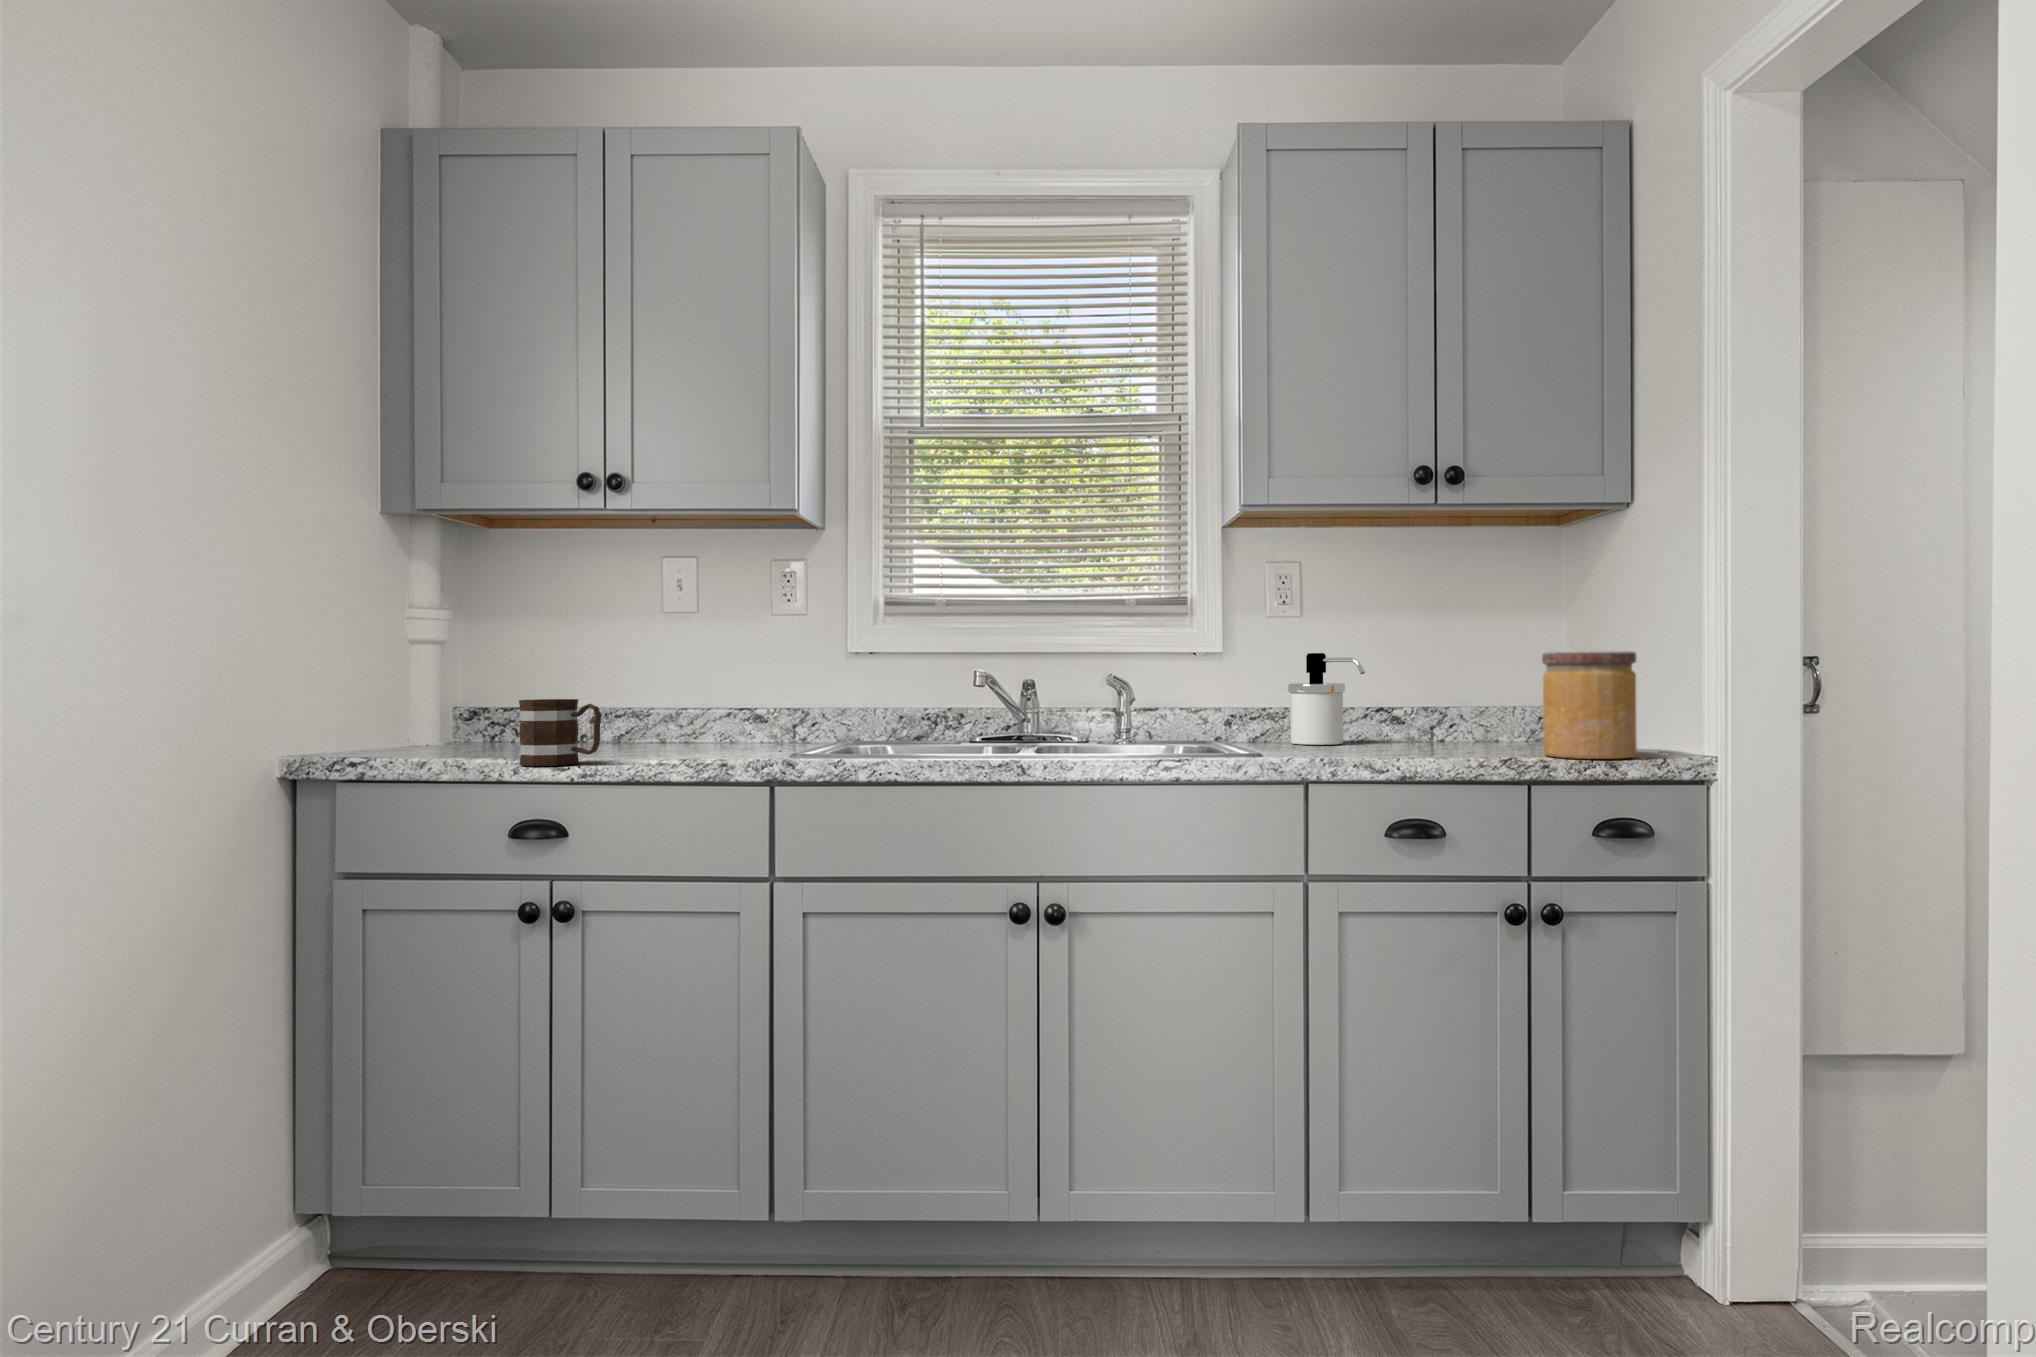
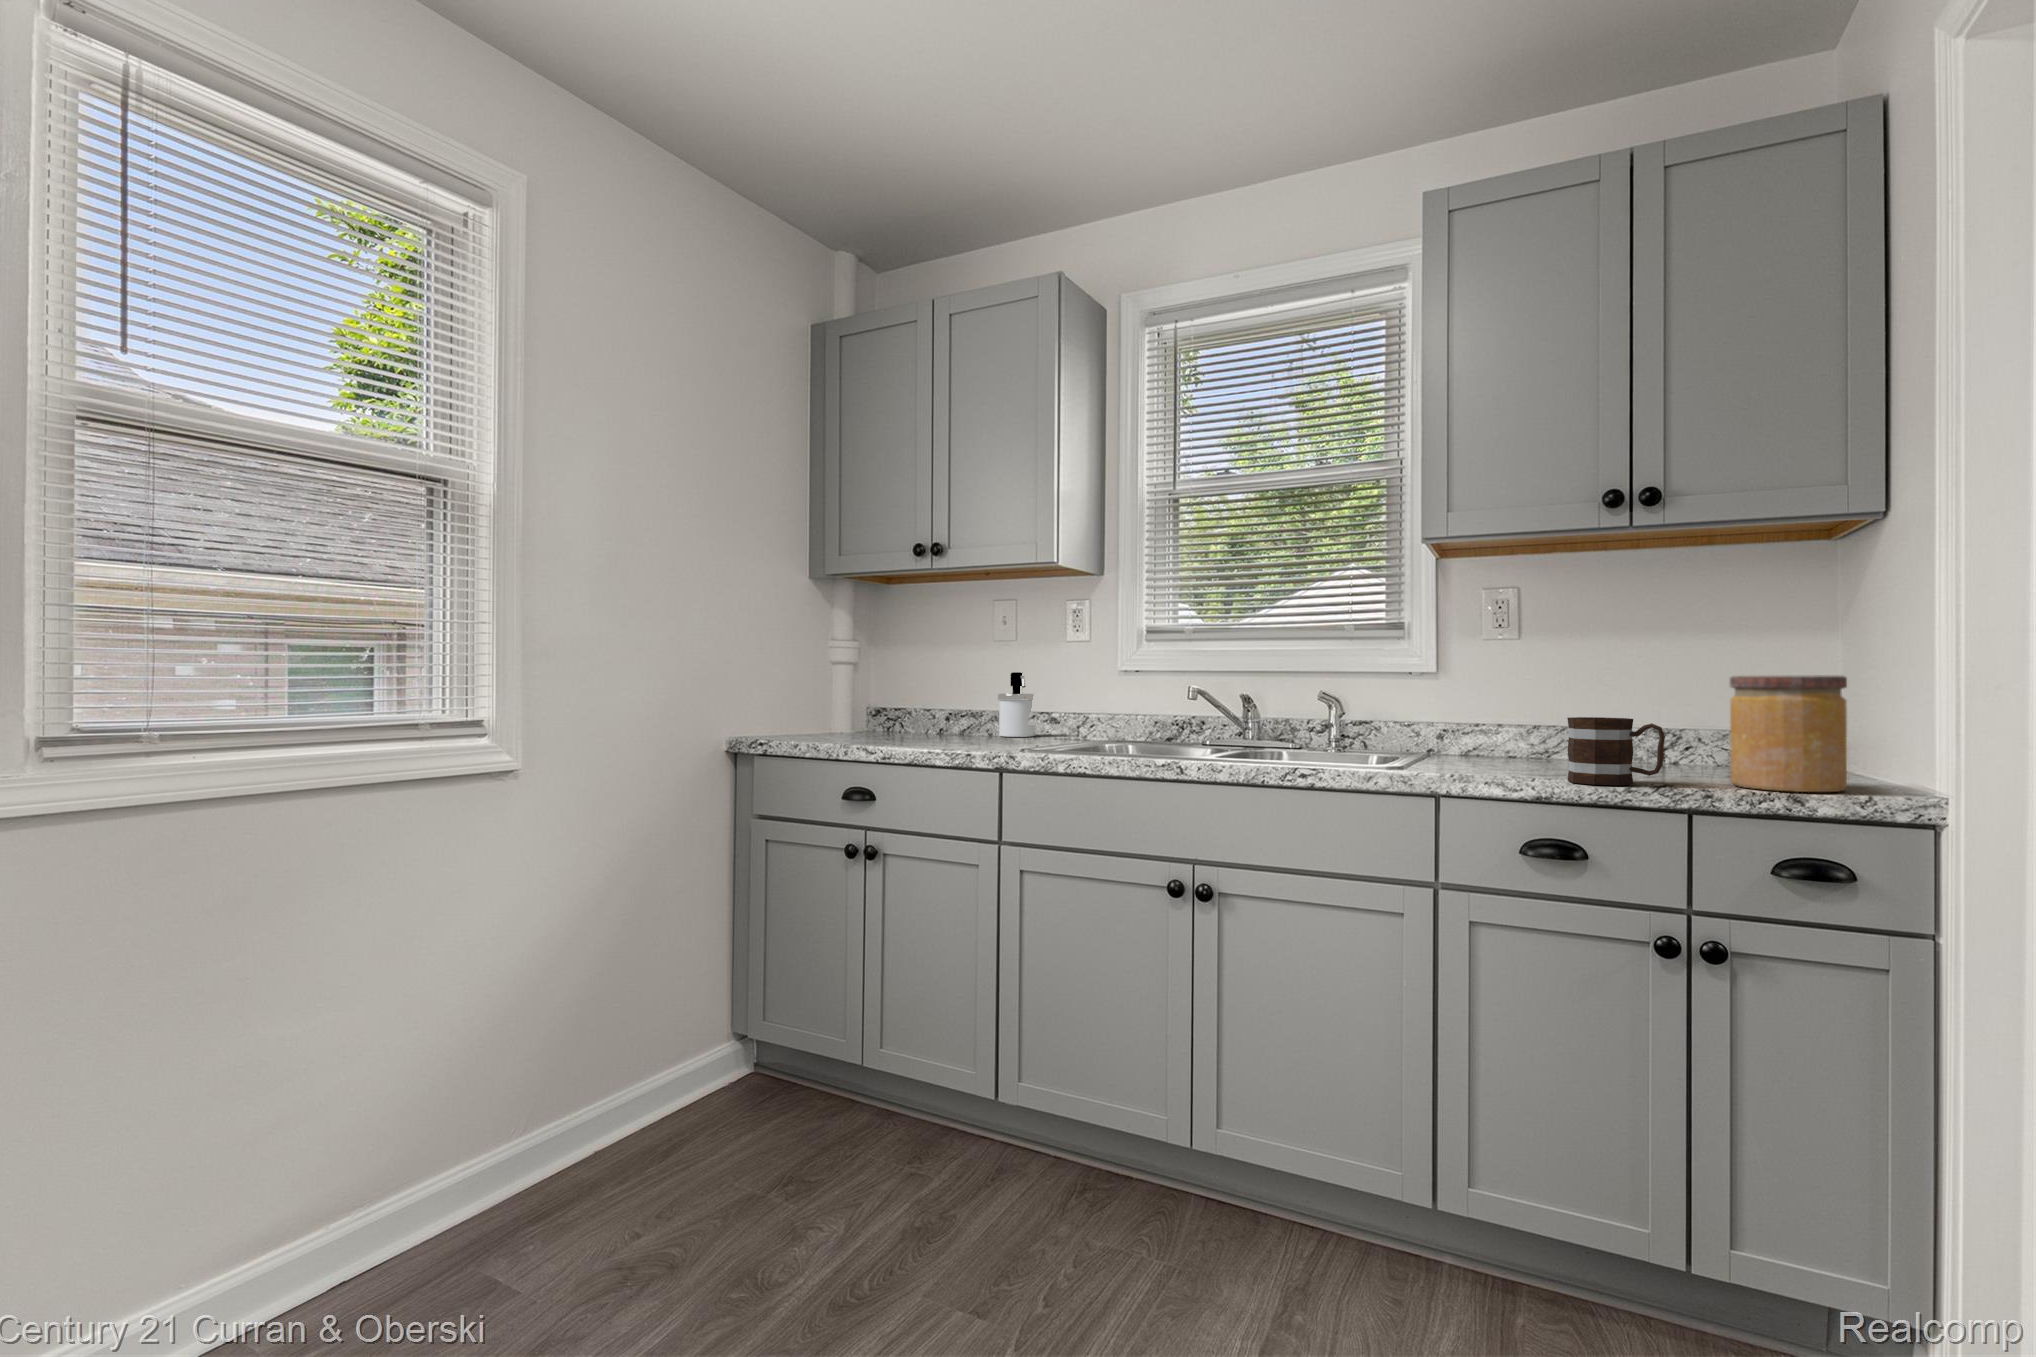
soap dispenser: present [1288,653,1365,745] -> present [998,672,1035,737]
mug: present [519,699,601,766] -> present [1567,717,1665,785]

